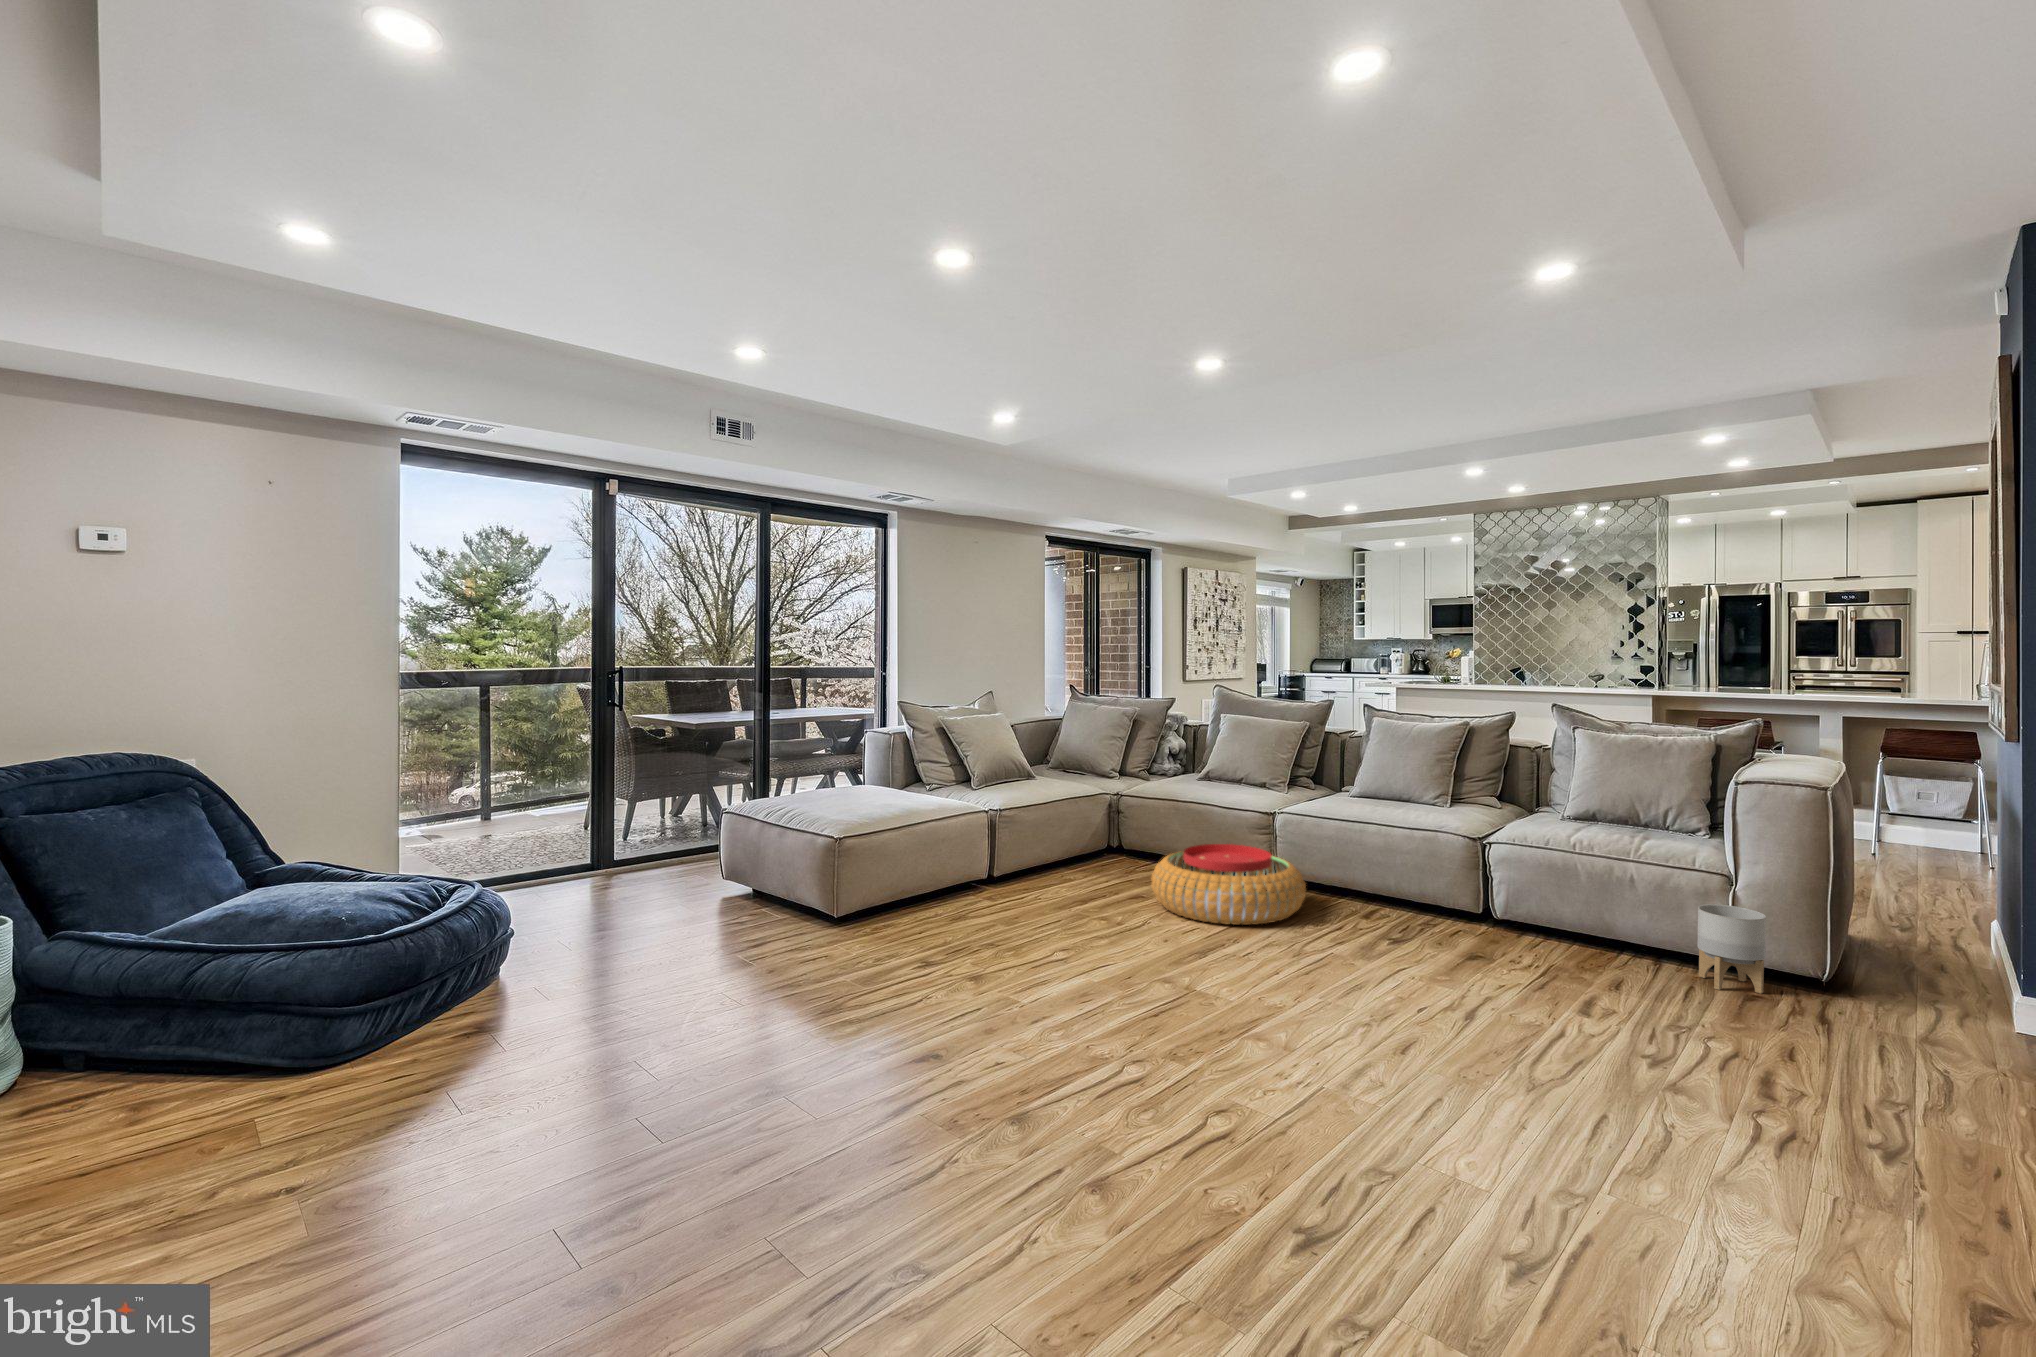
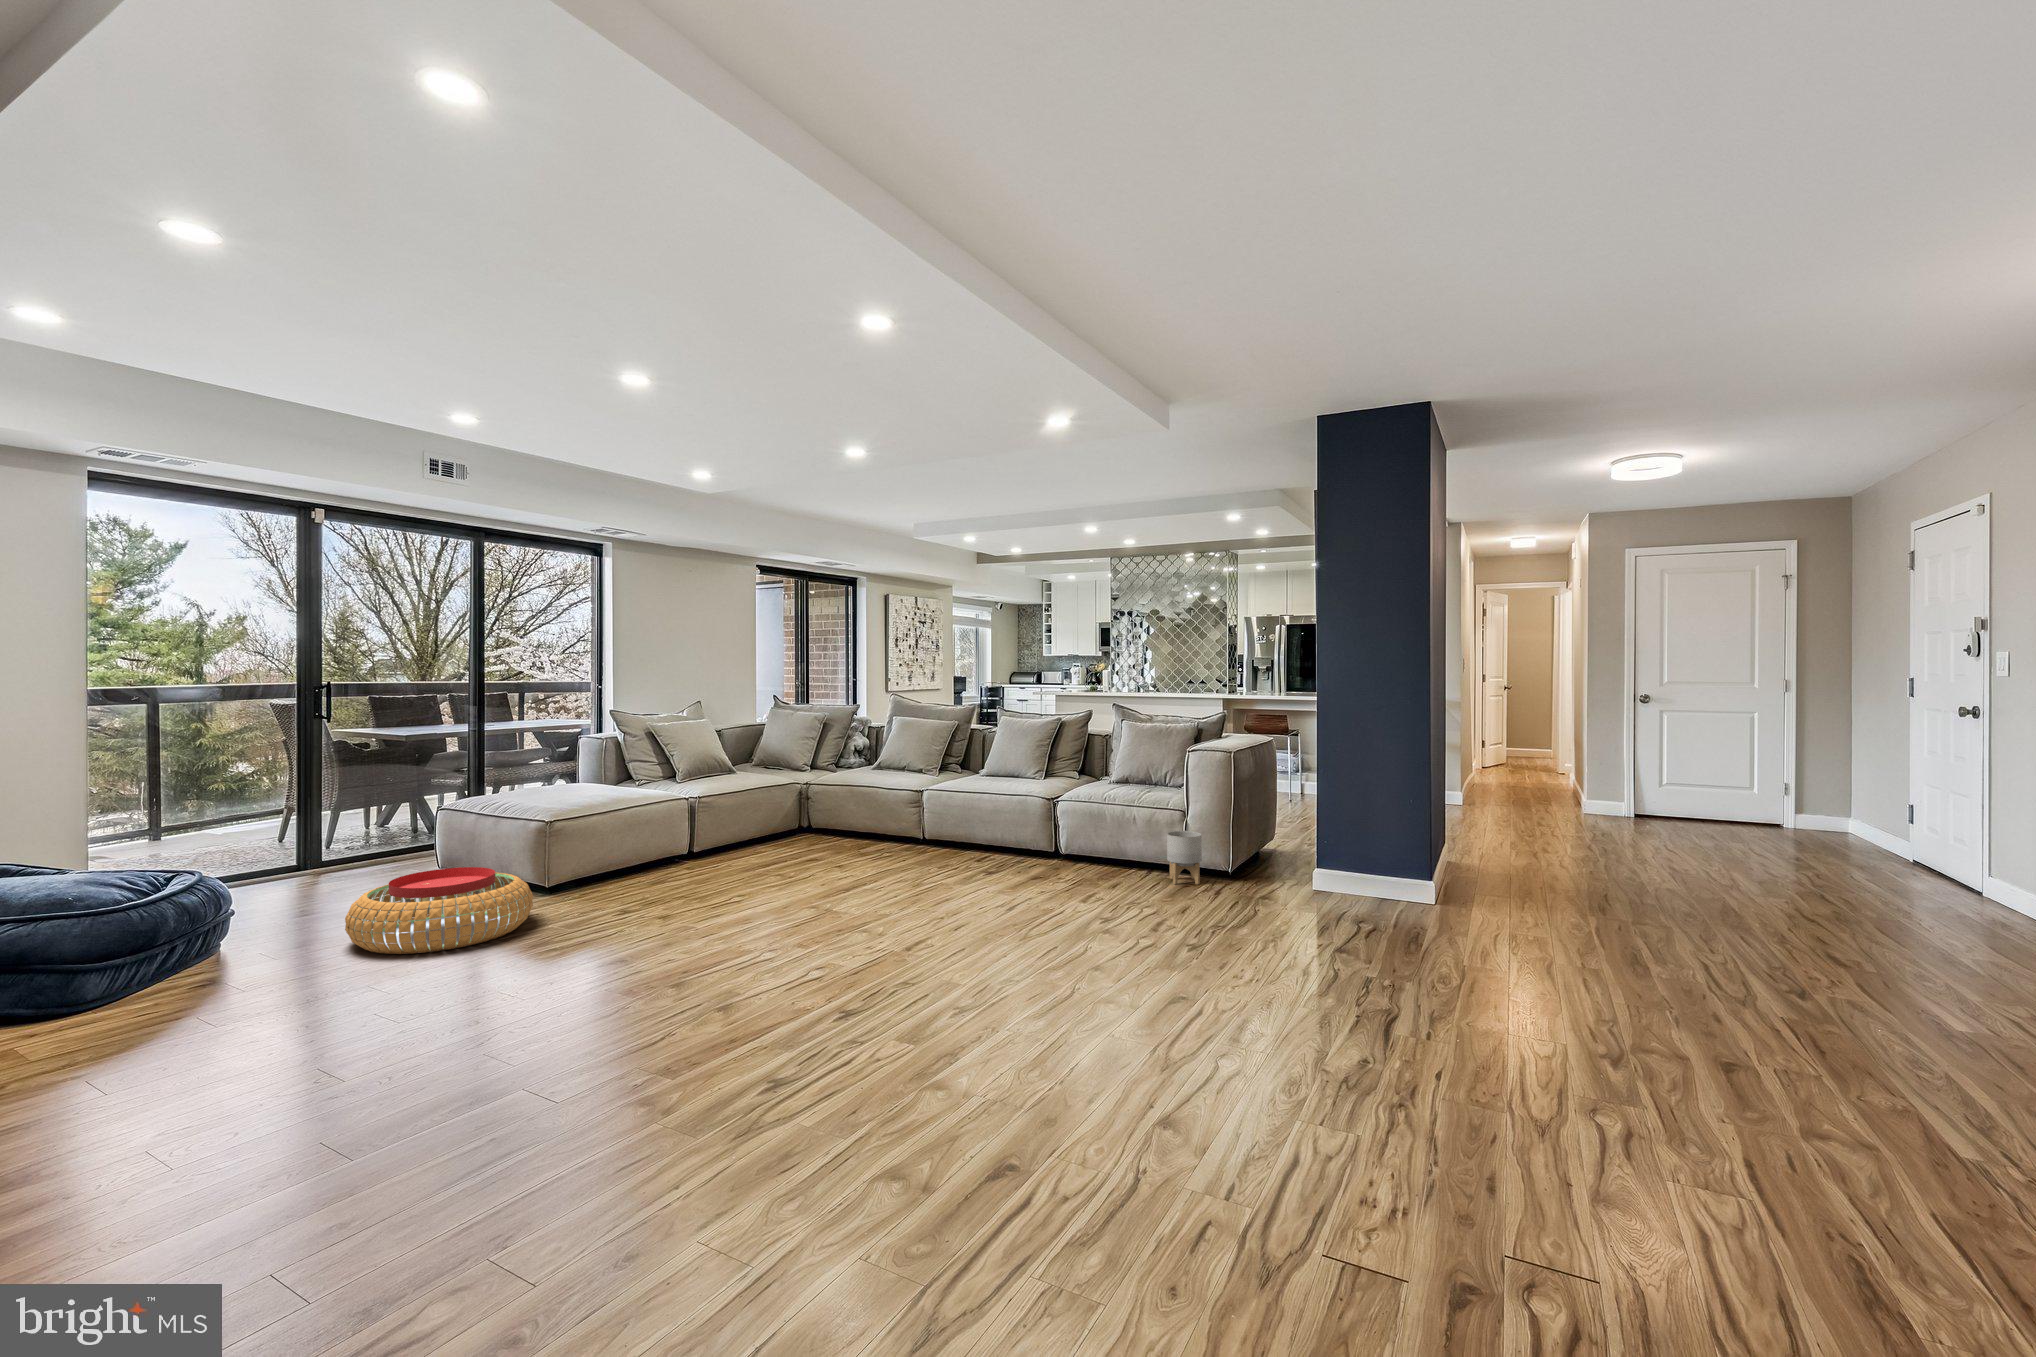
pouf: present [1151,844,1306,925] -> present [345,867,533,954]

